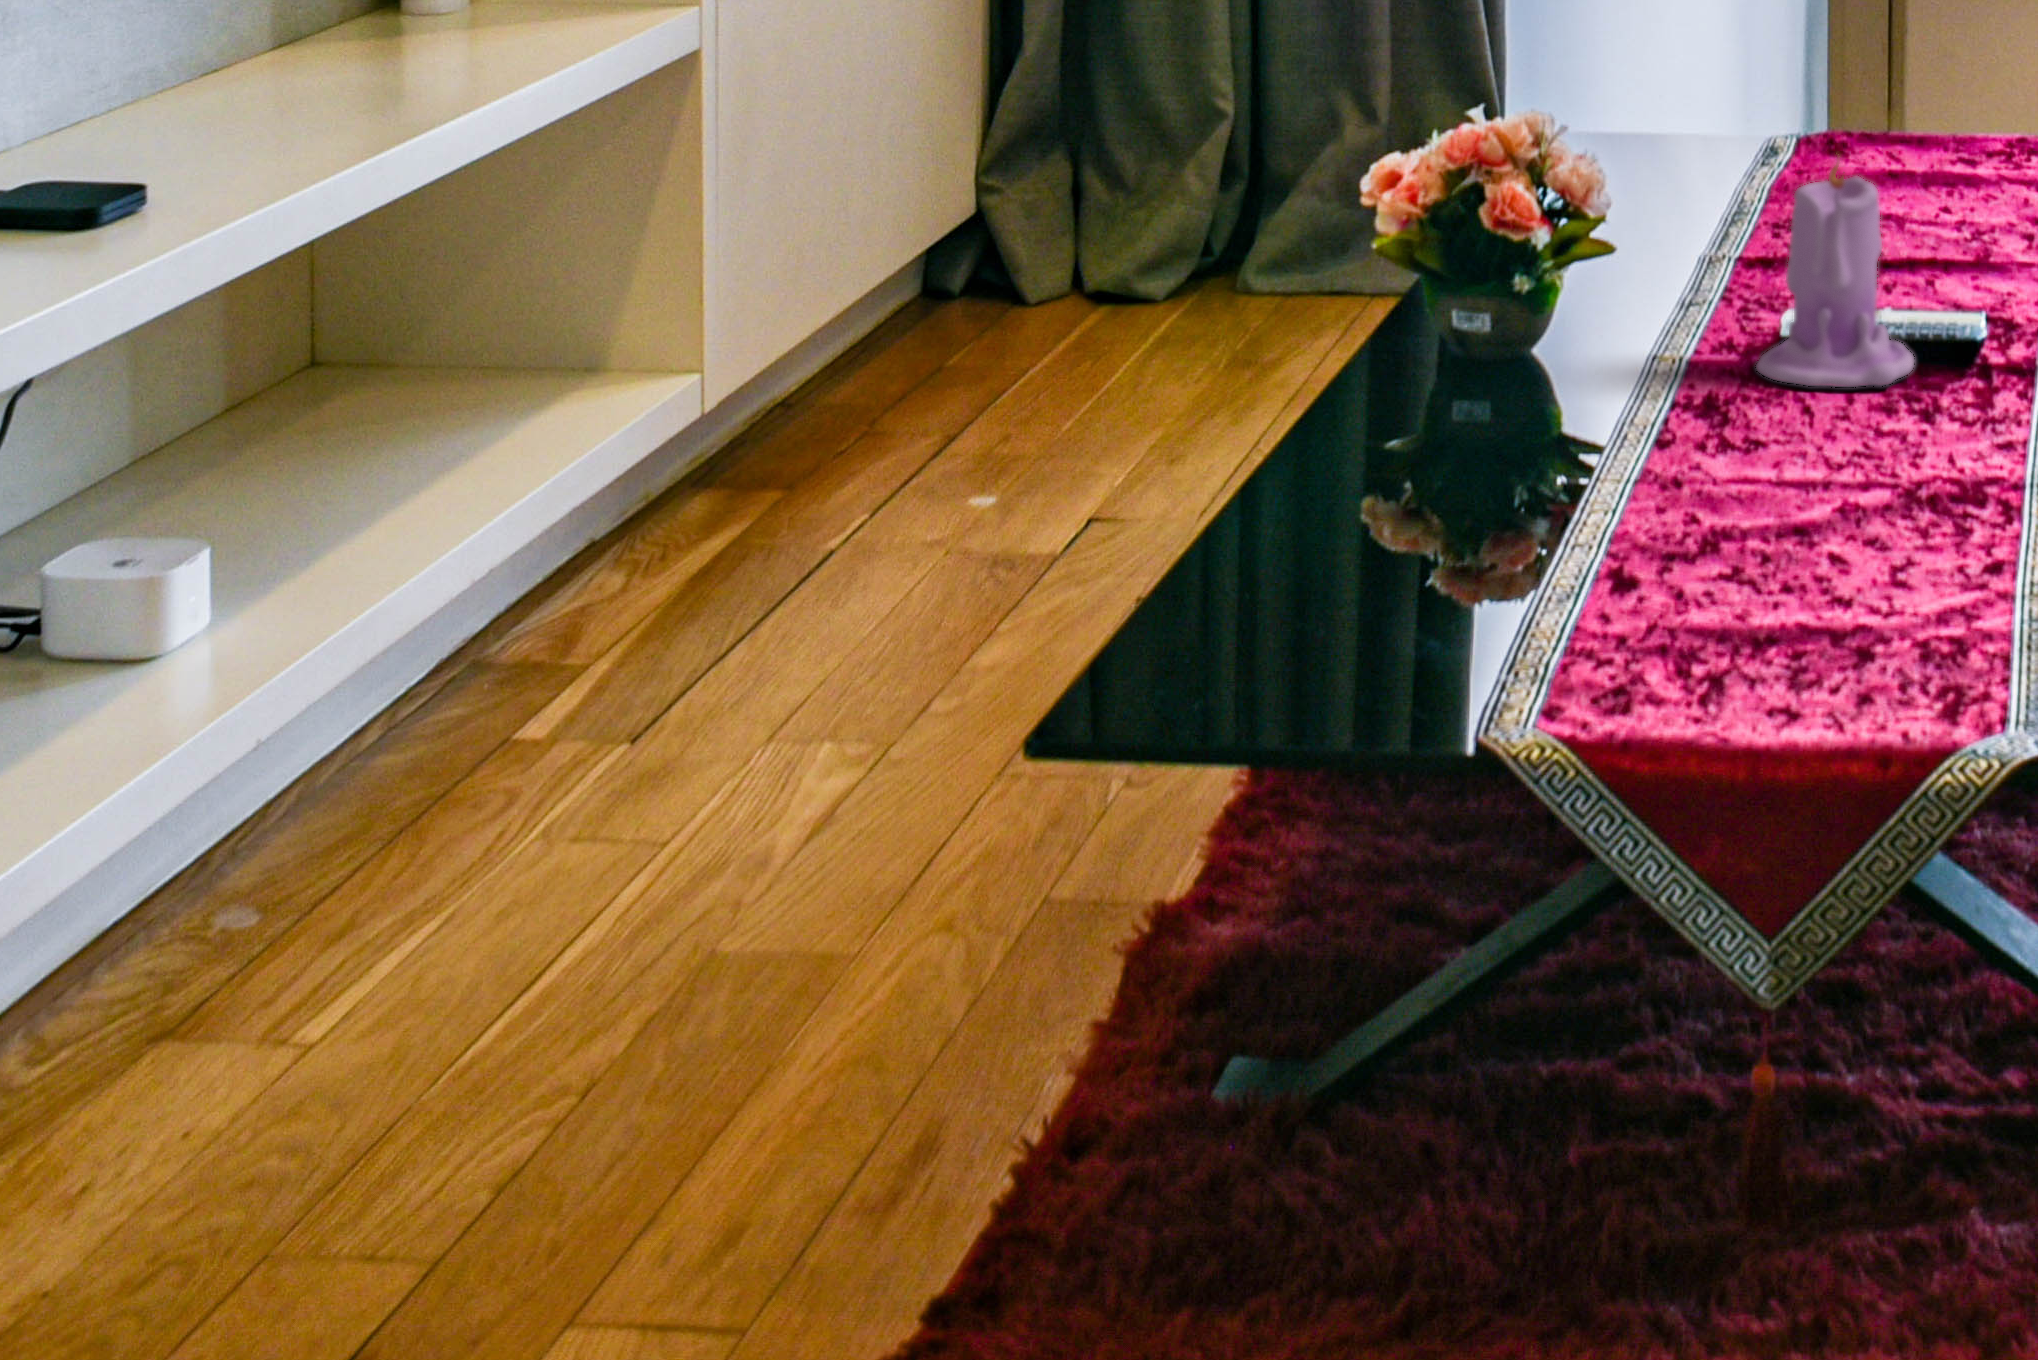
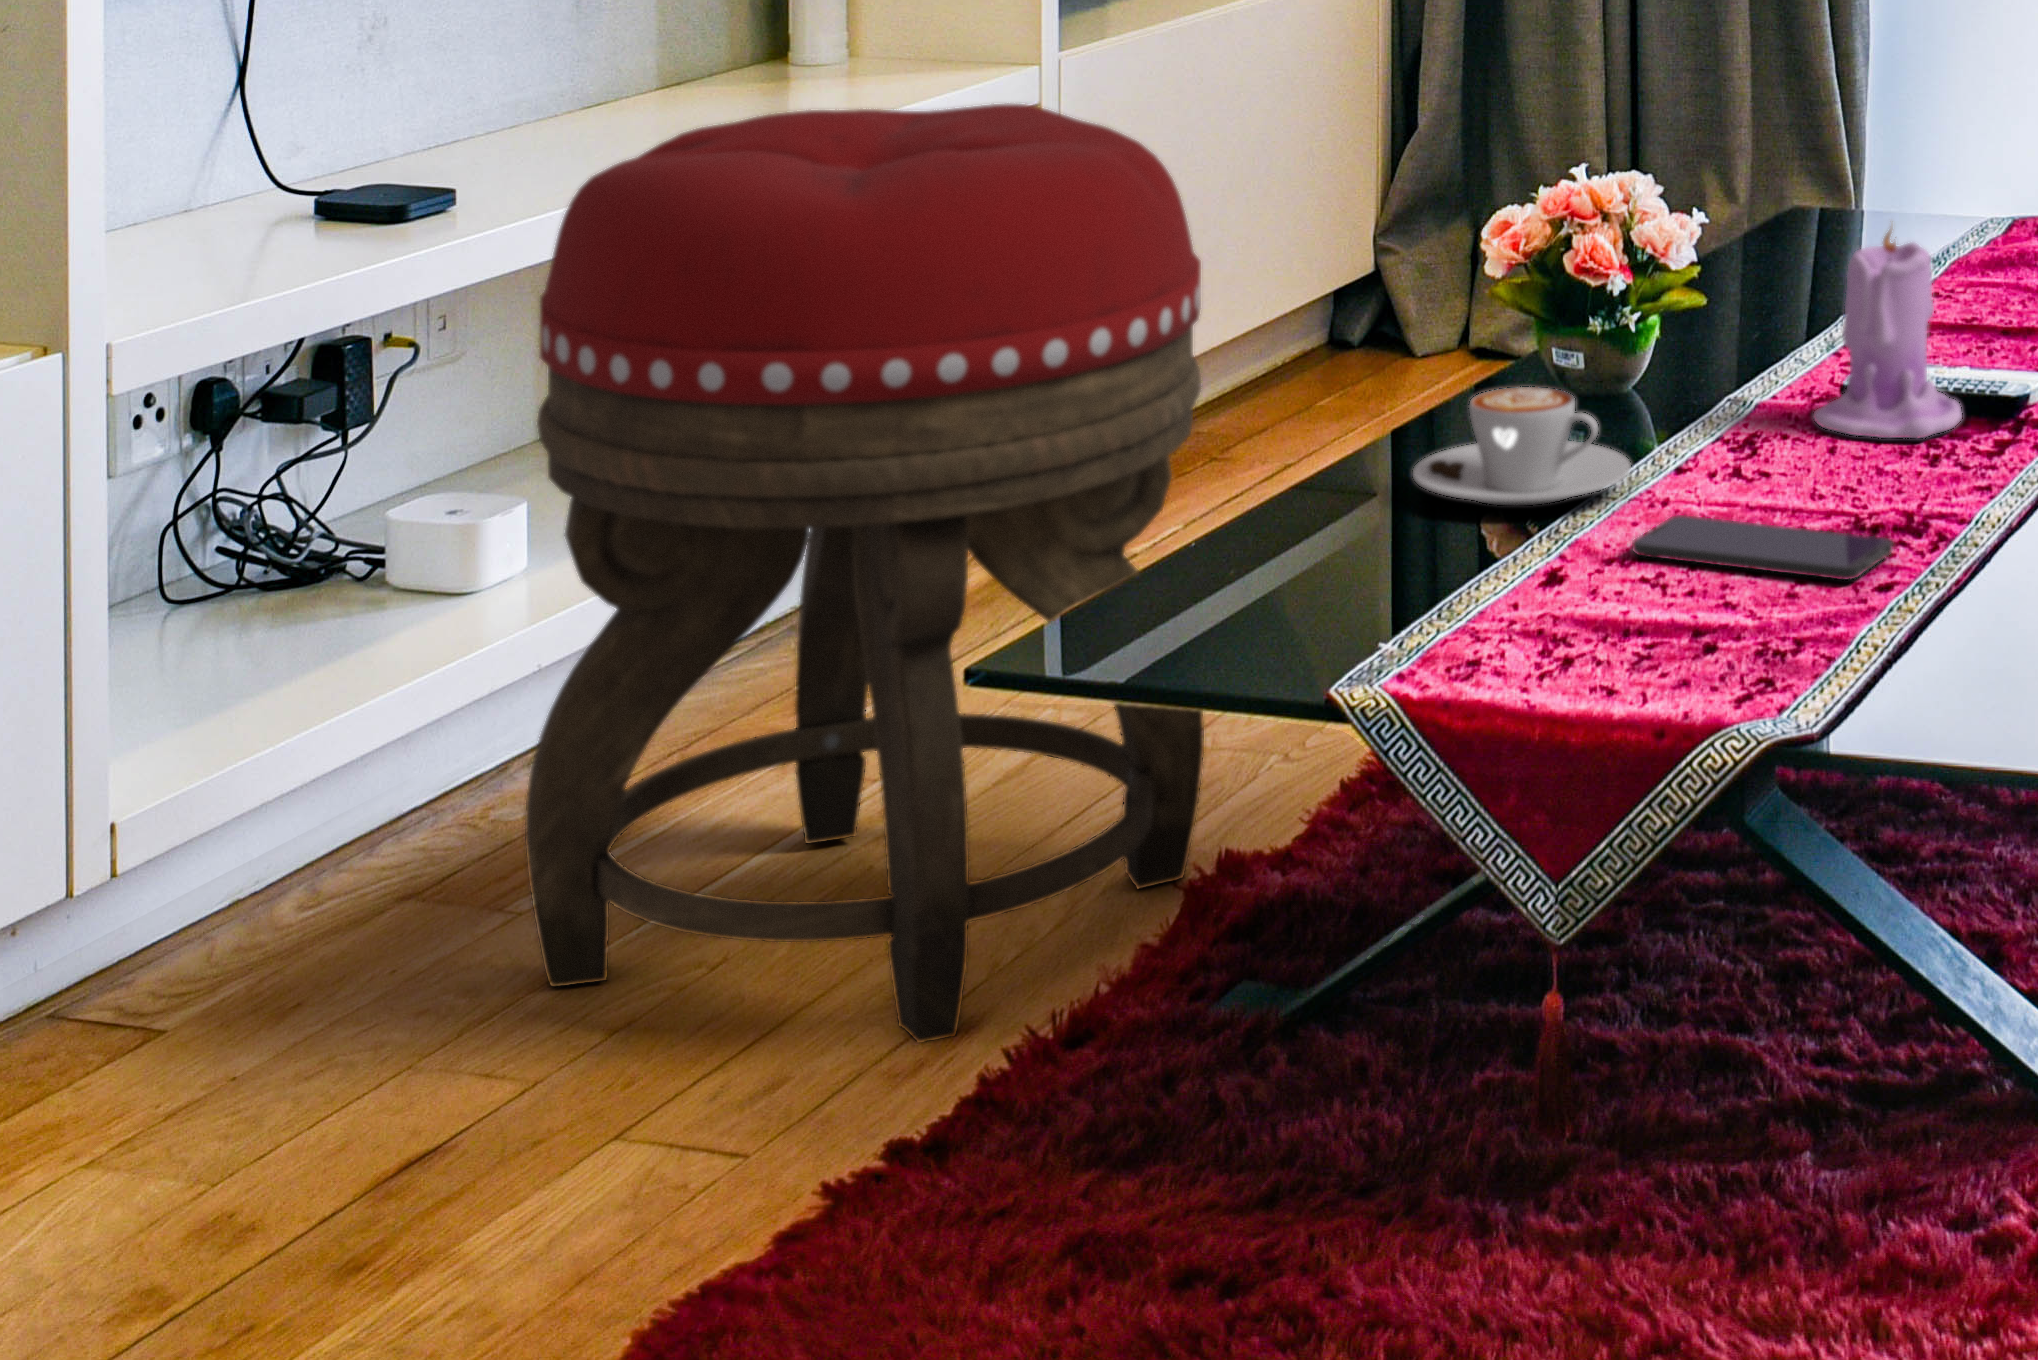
footstool: none [383,70,1141,1136] -> present [525,103,1204,1042]
coffee cup: none [1384,355,1622,485] -> present [1413,387,1631,505]
smartphone: none [1676,485,1952,544] -> present [1632,515,1893,580]

